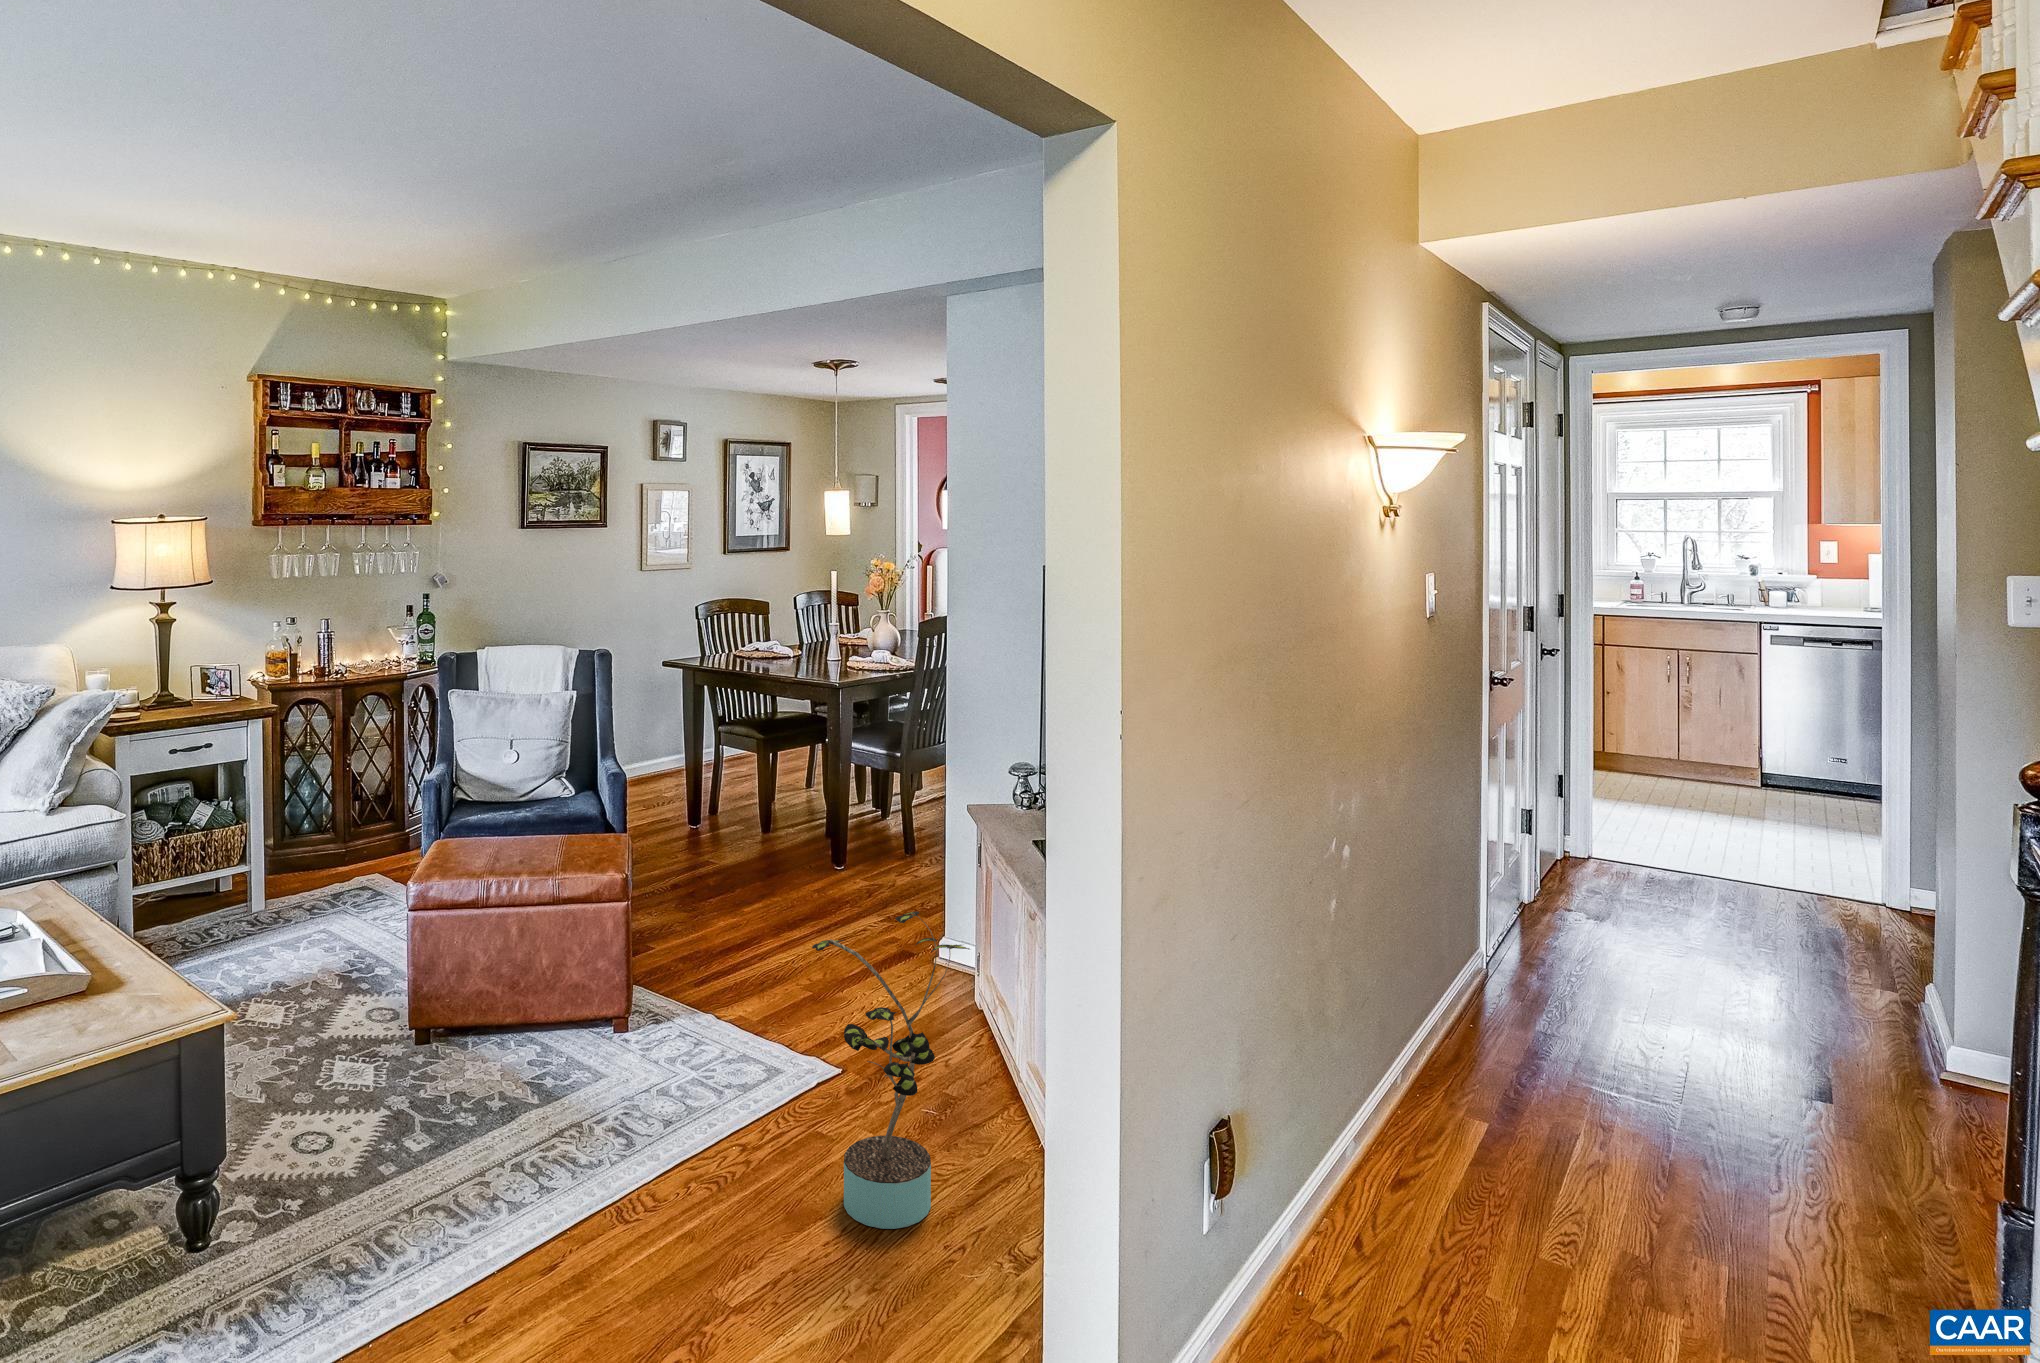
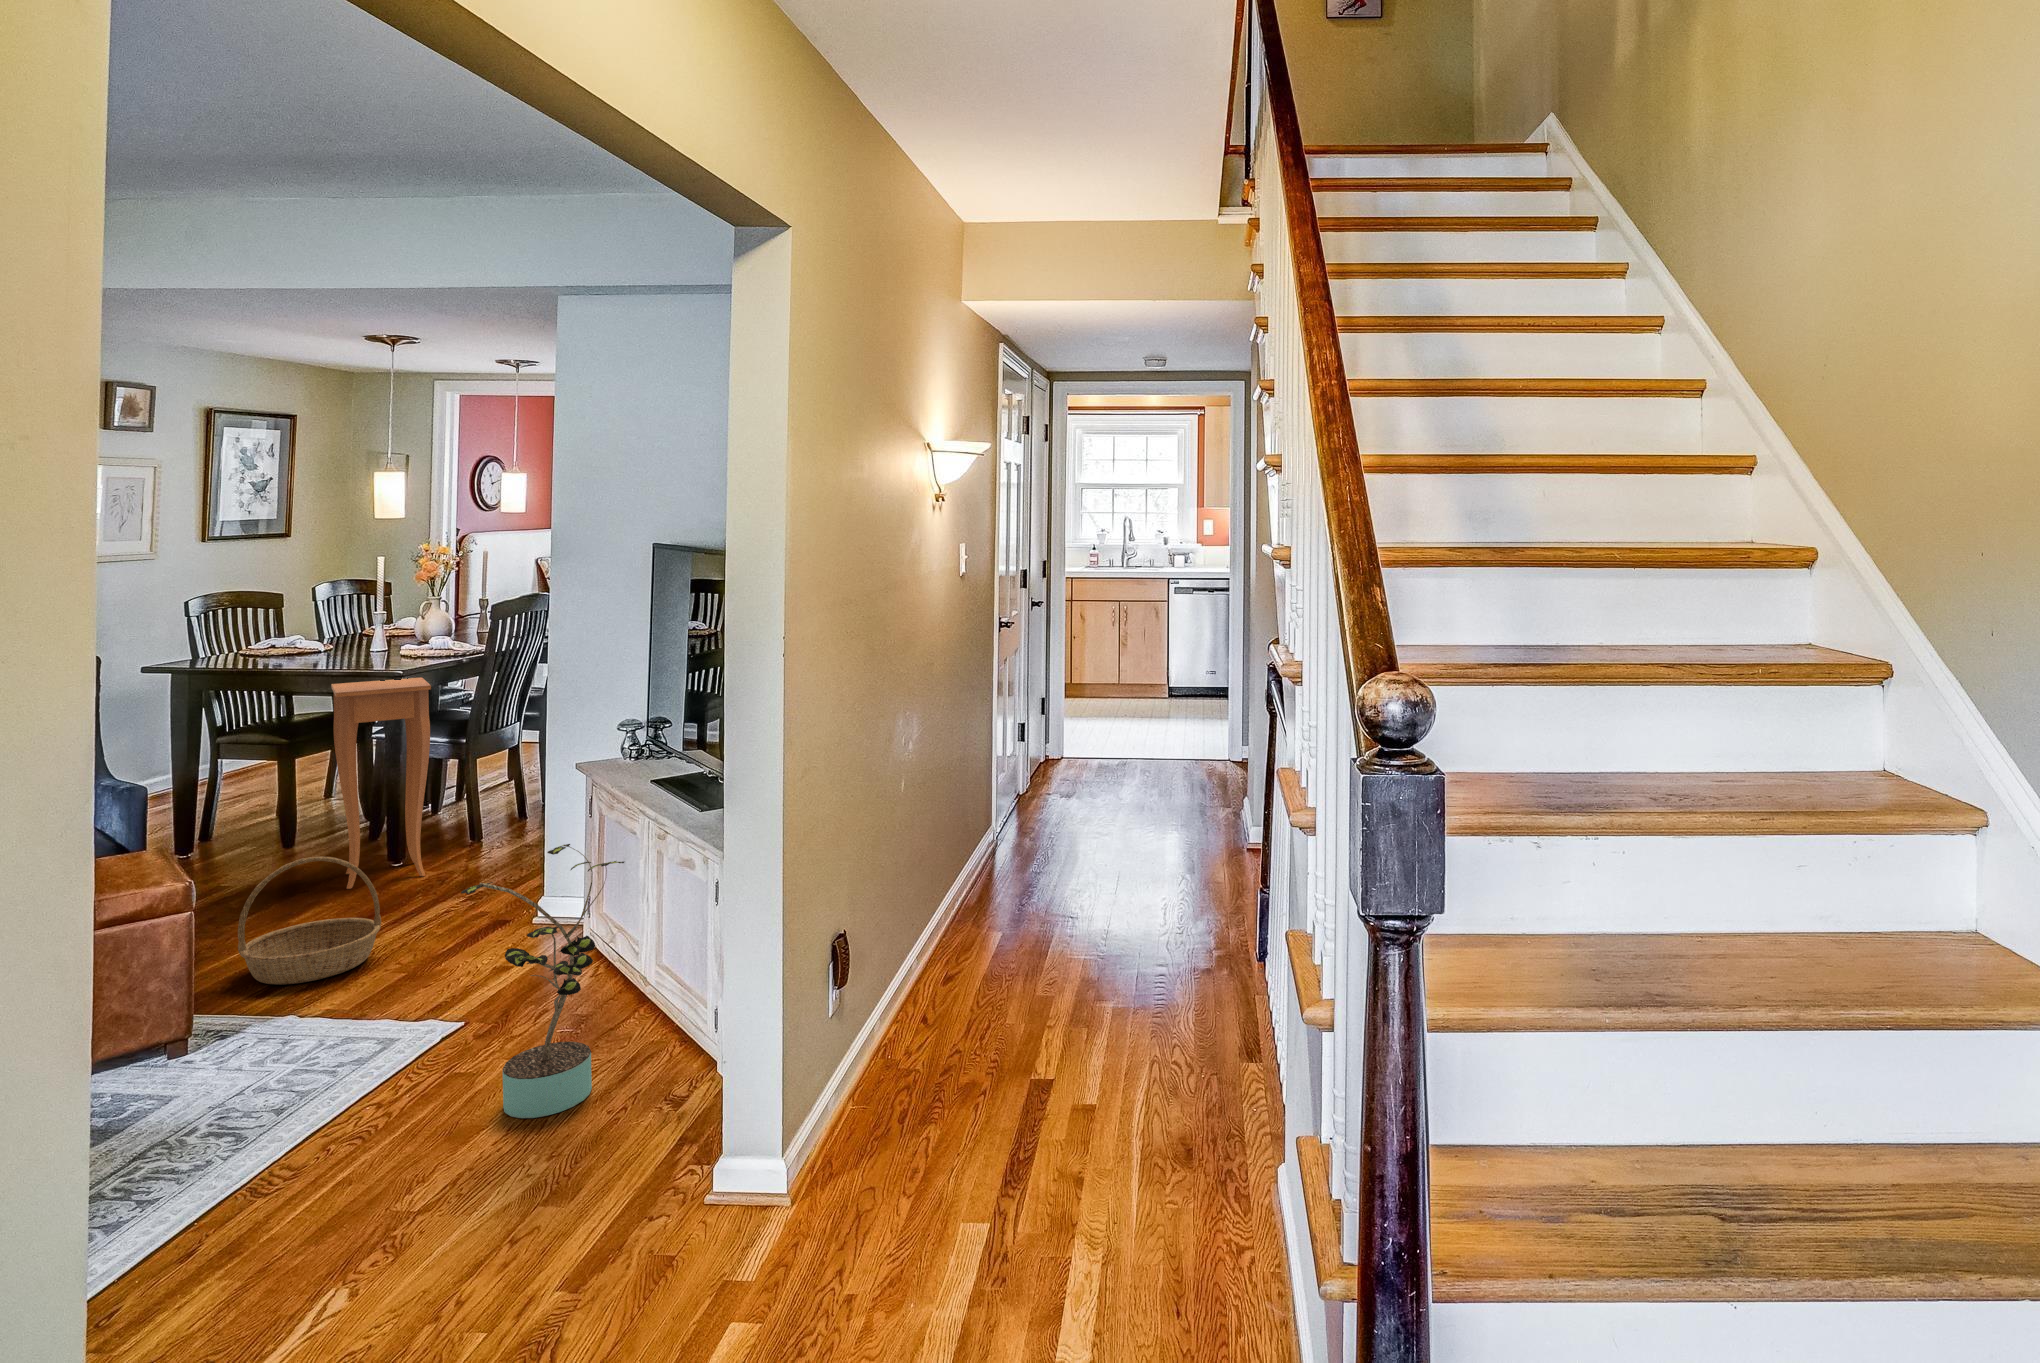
side table: none [784,691,857,885] -> present [331,677,431,889]
basket: none [689,859,795,978] -> present [238,857,381,985]

